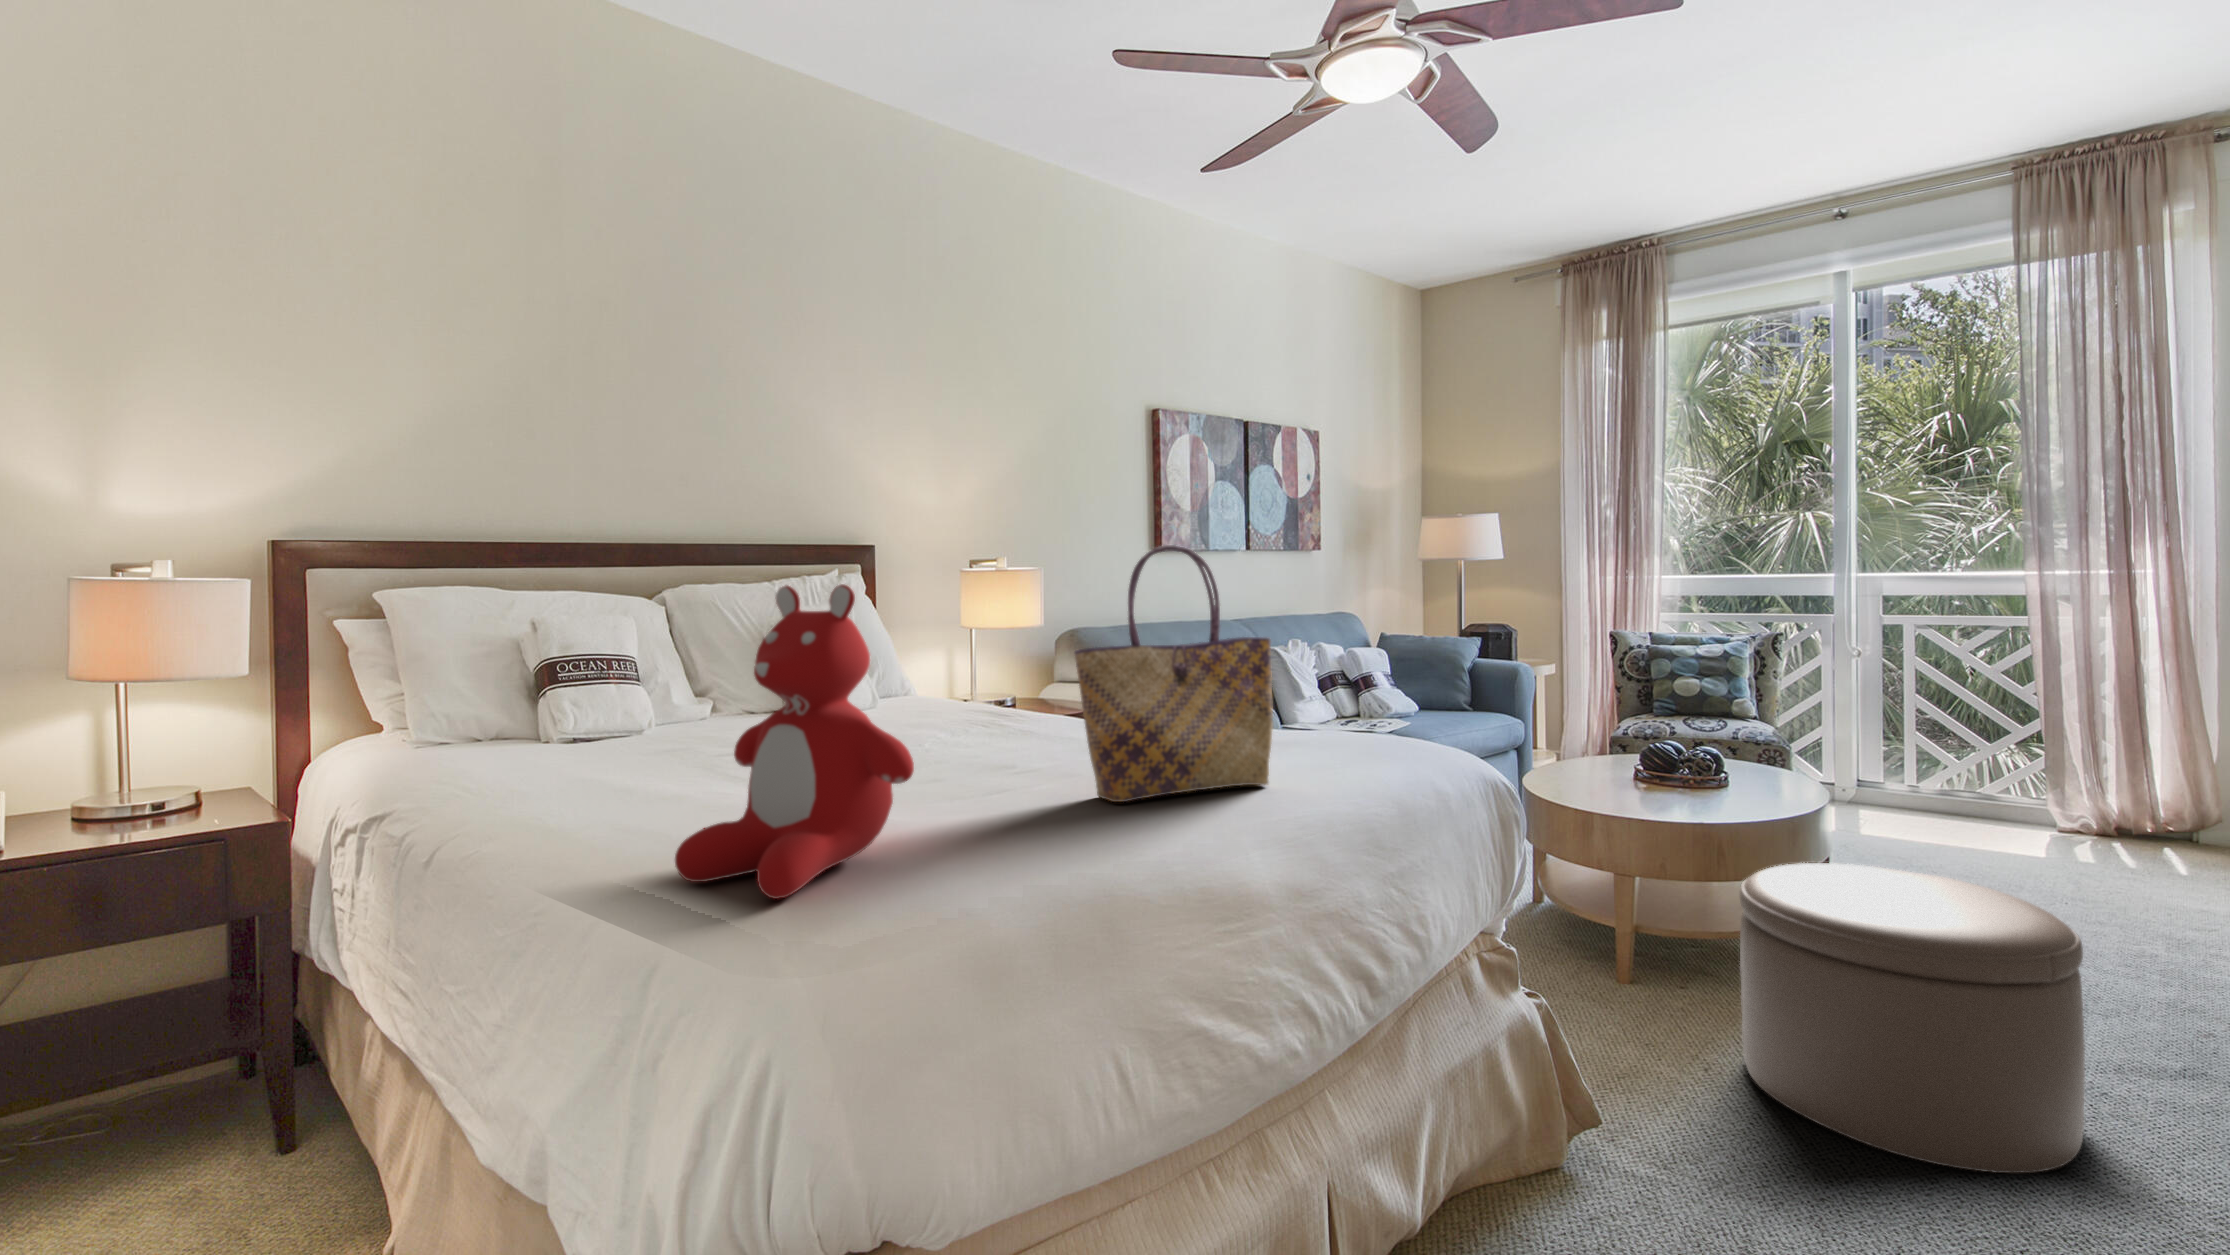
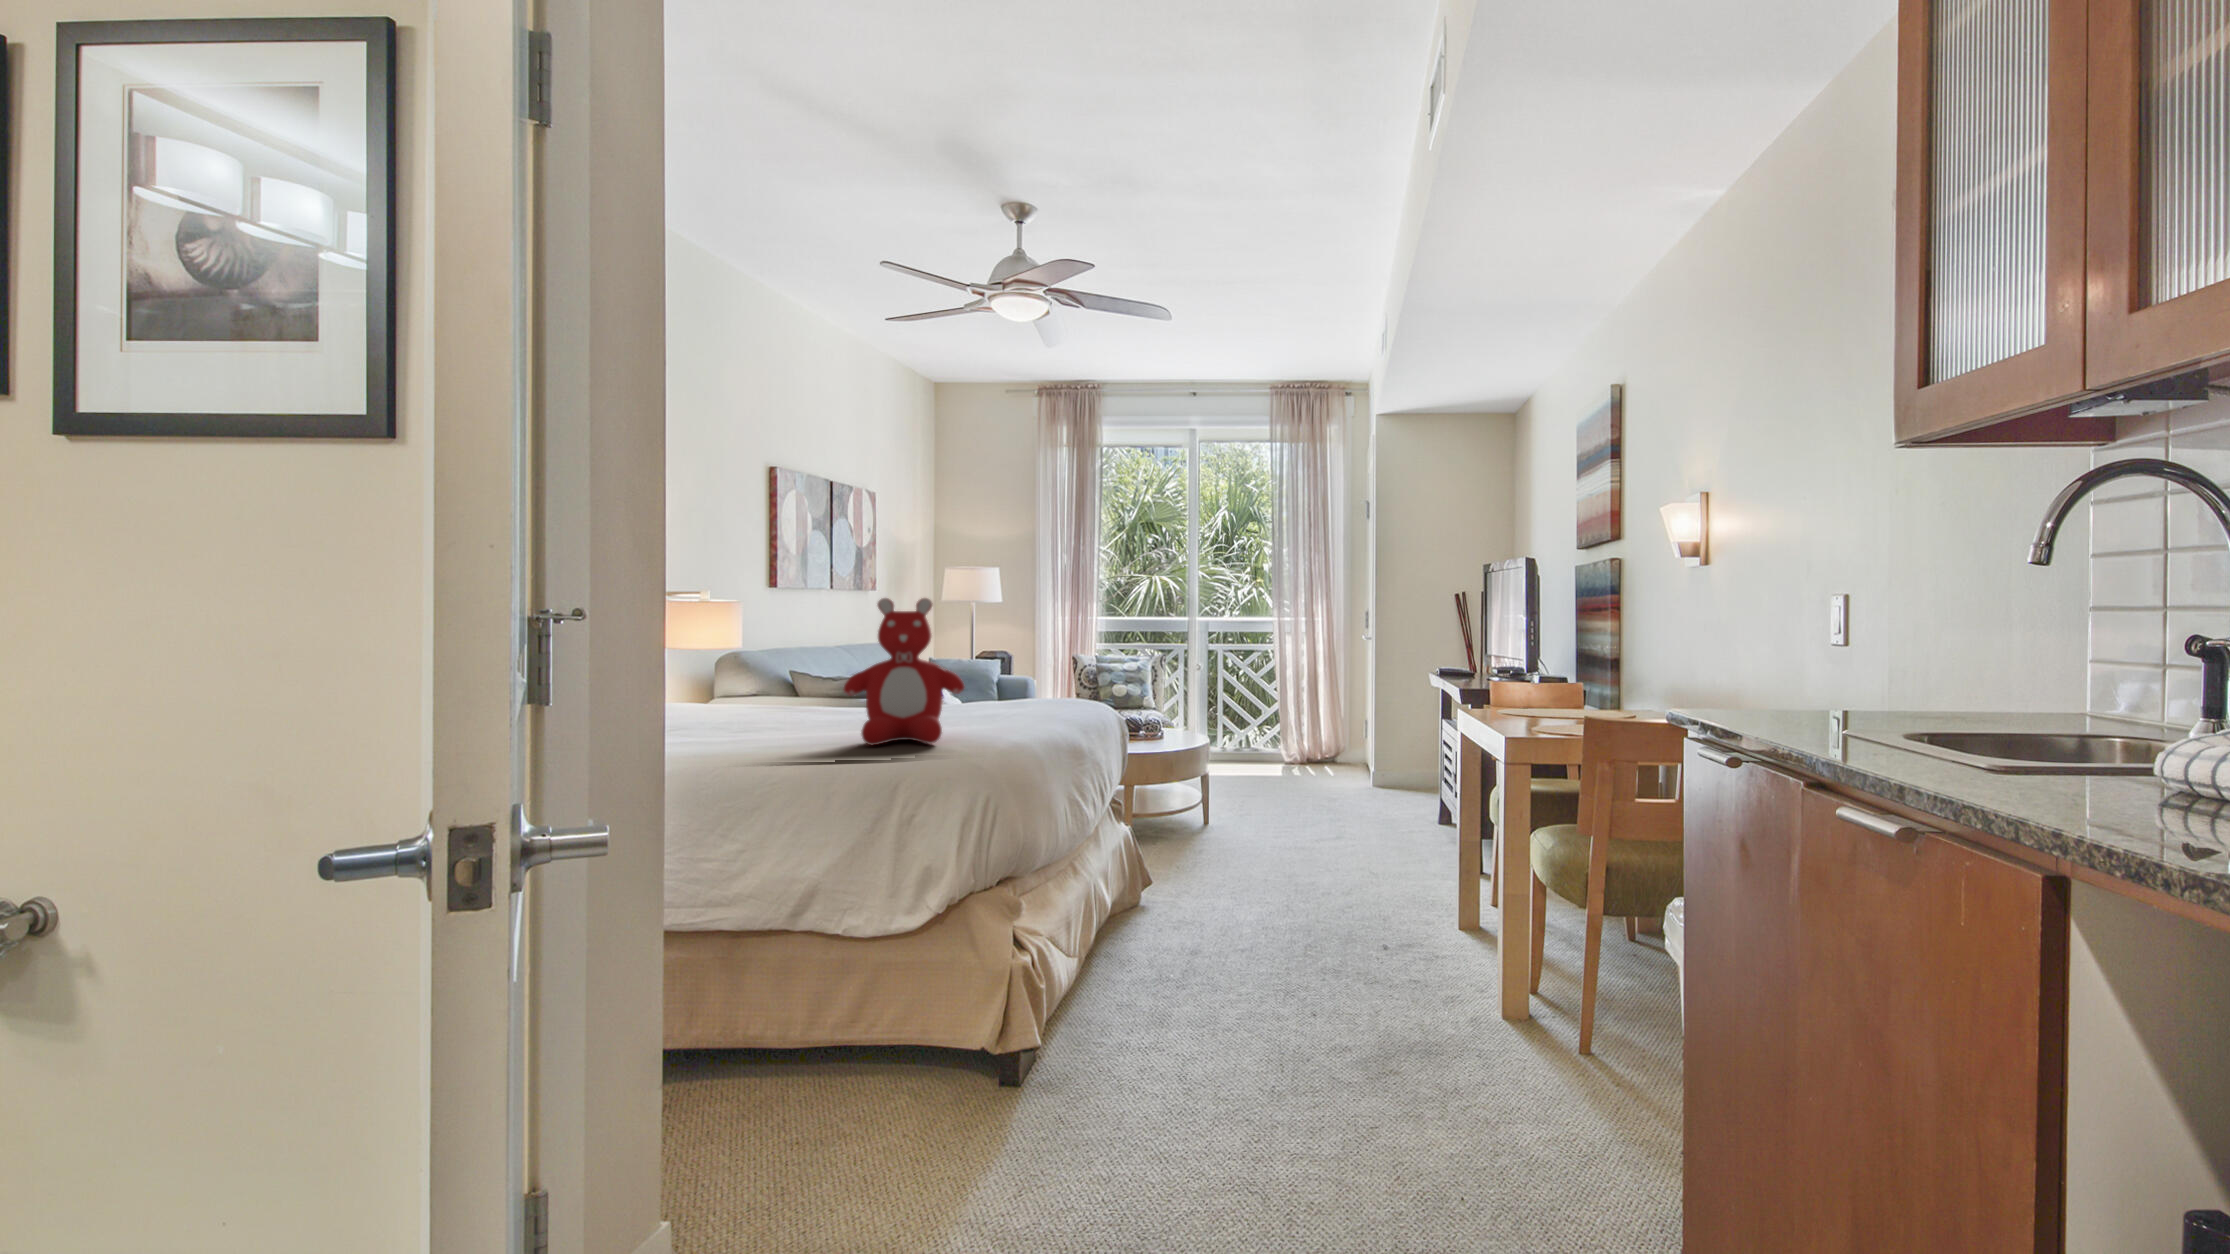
tote bag: present [1075,545,1273,802] -> none [962,584,1038,720]
ottoman: present [1740,863,2085,1173] -> none [1192,757,1313,875]

